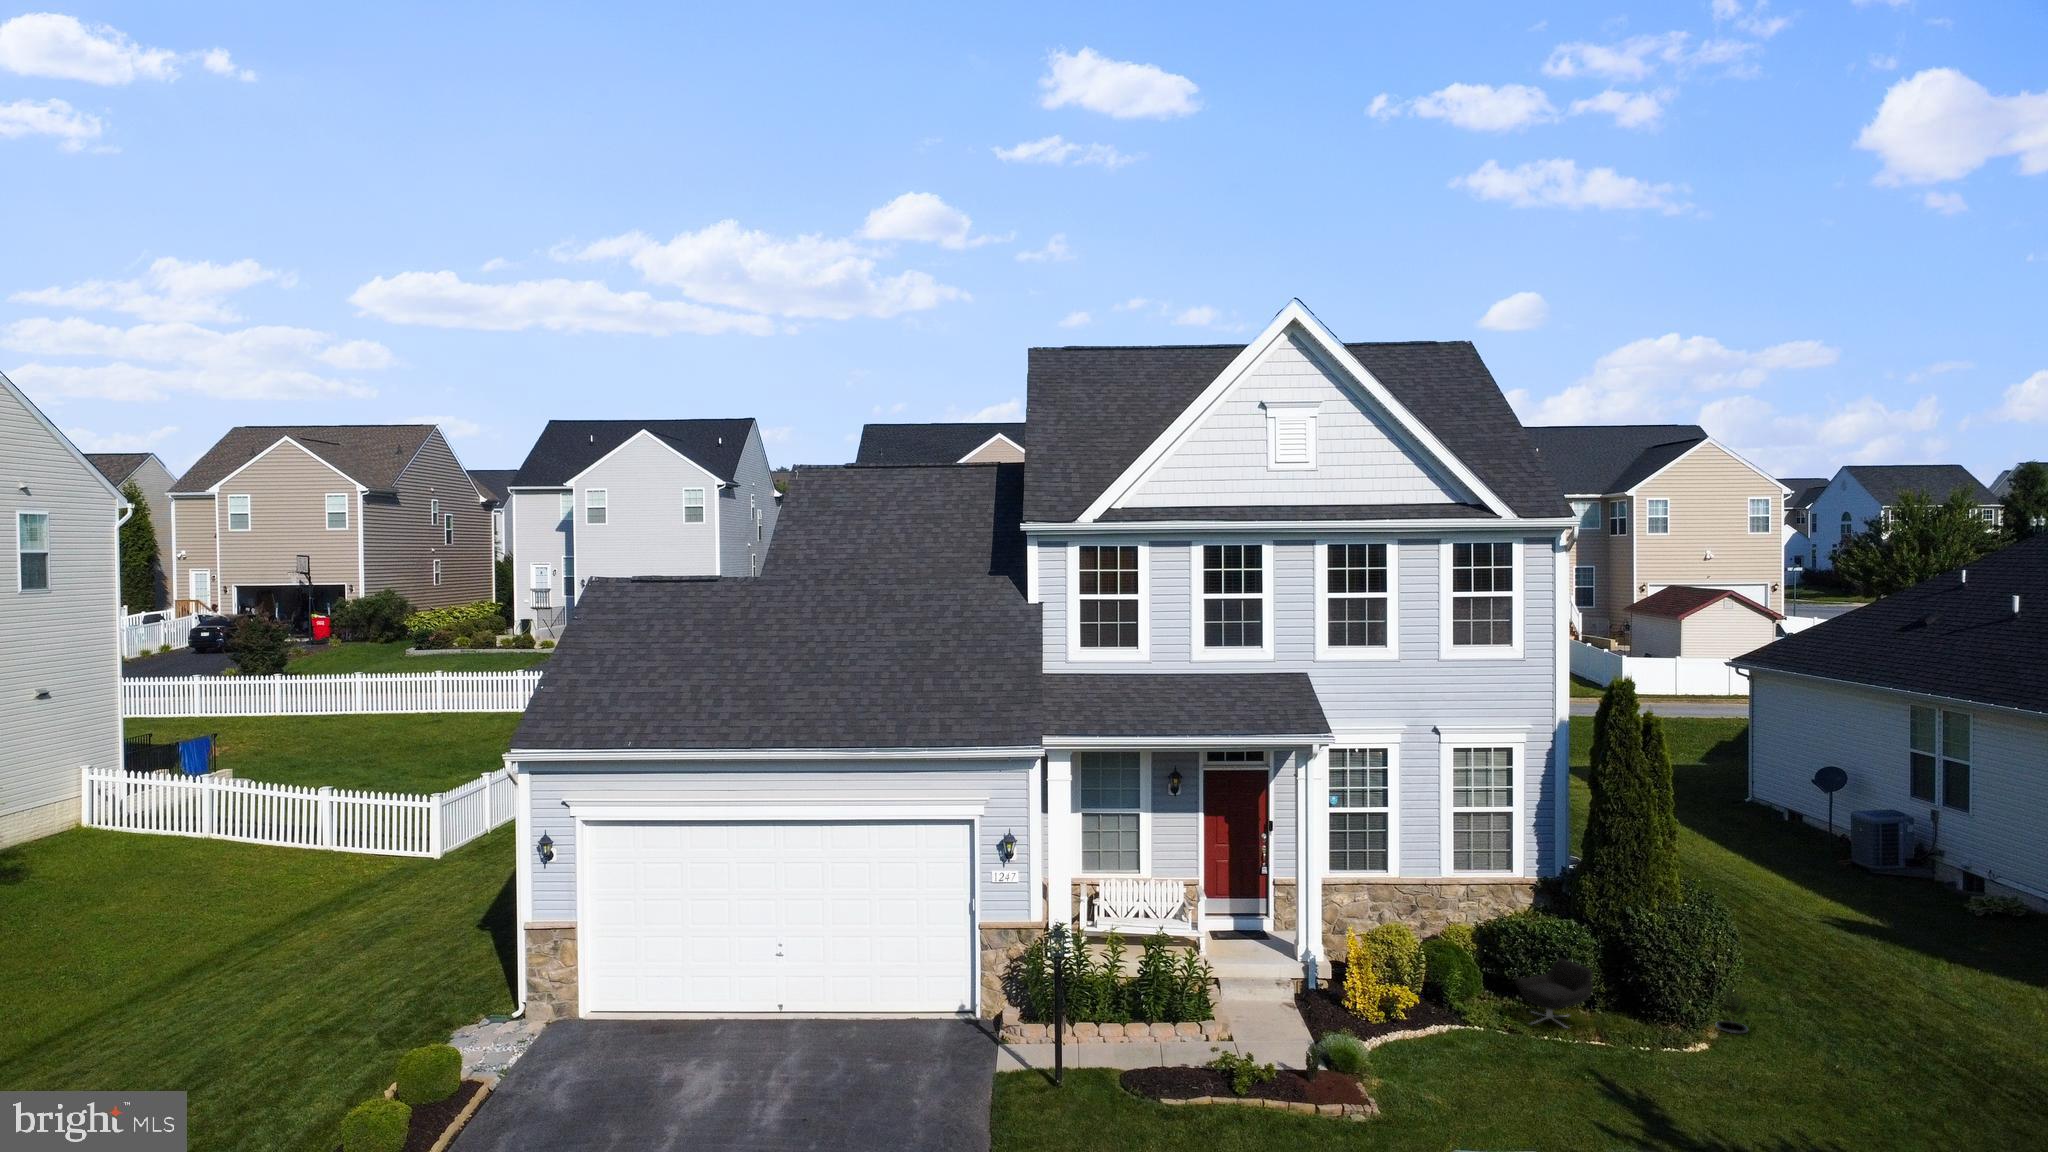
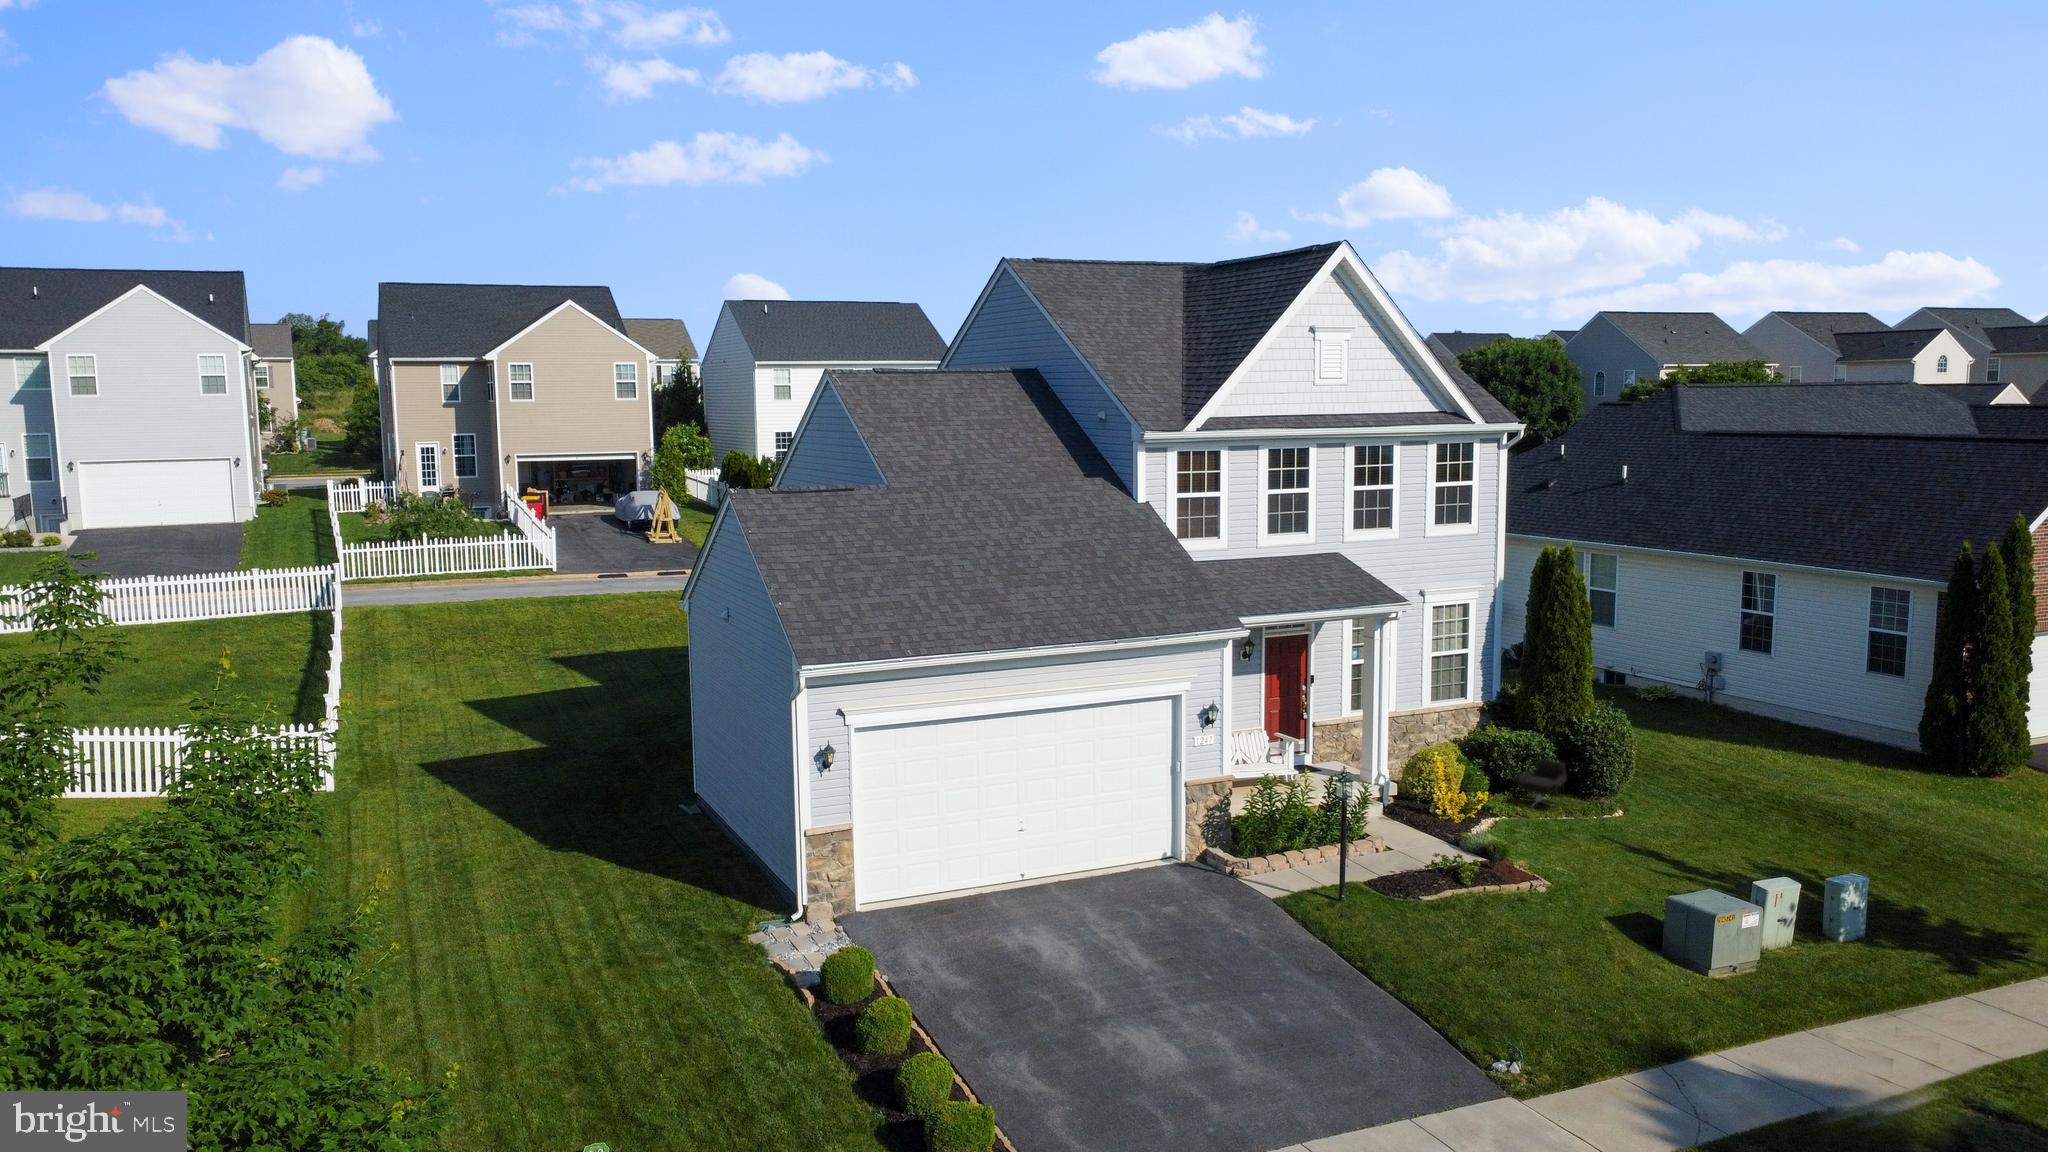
potted tree: present [1716,983,1750,1034] -> none [1629,758,1656,795]

